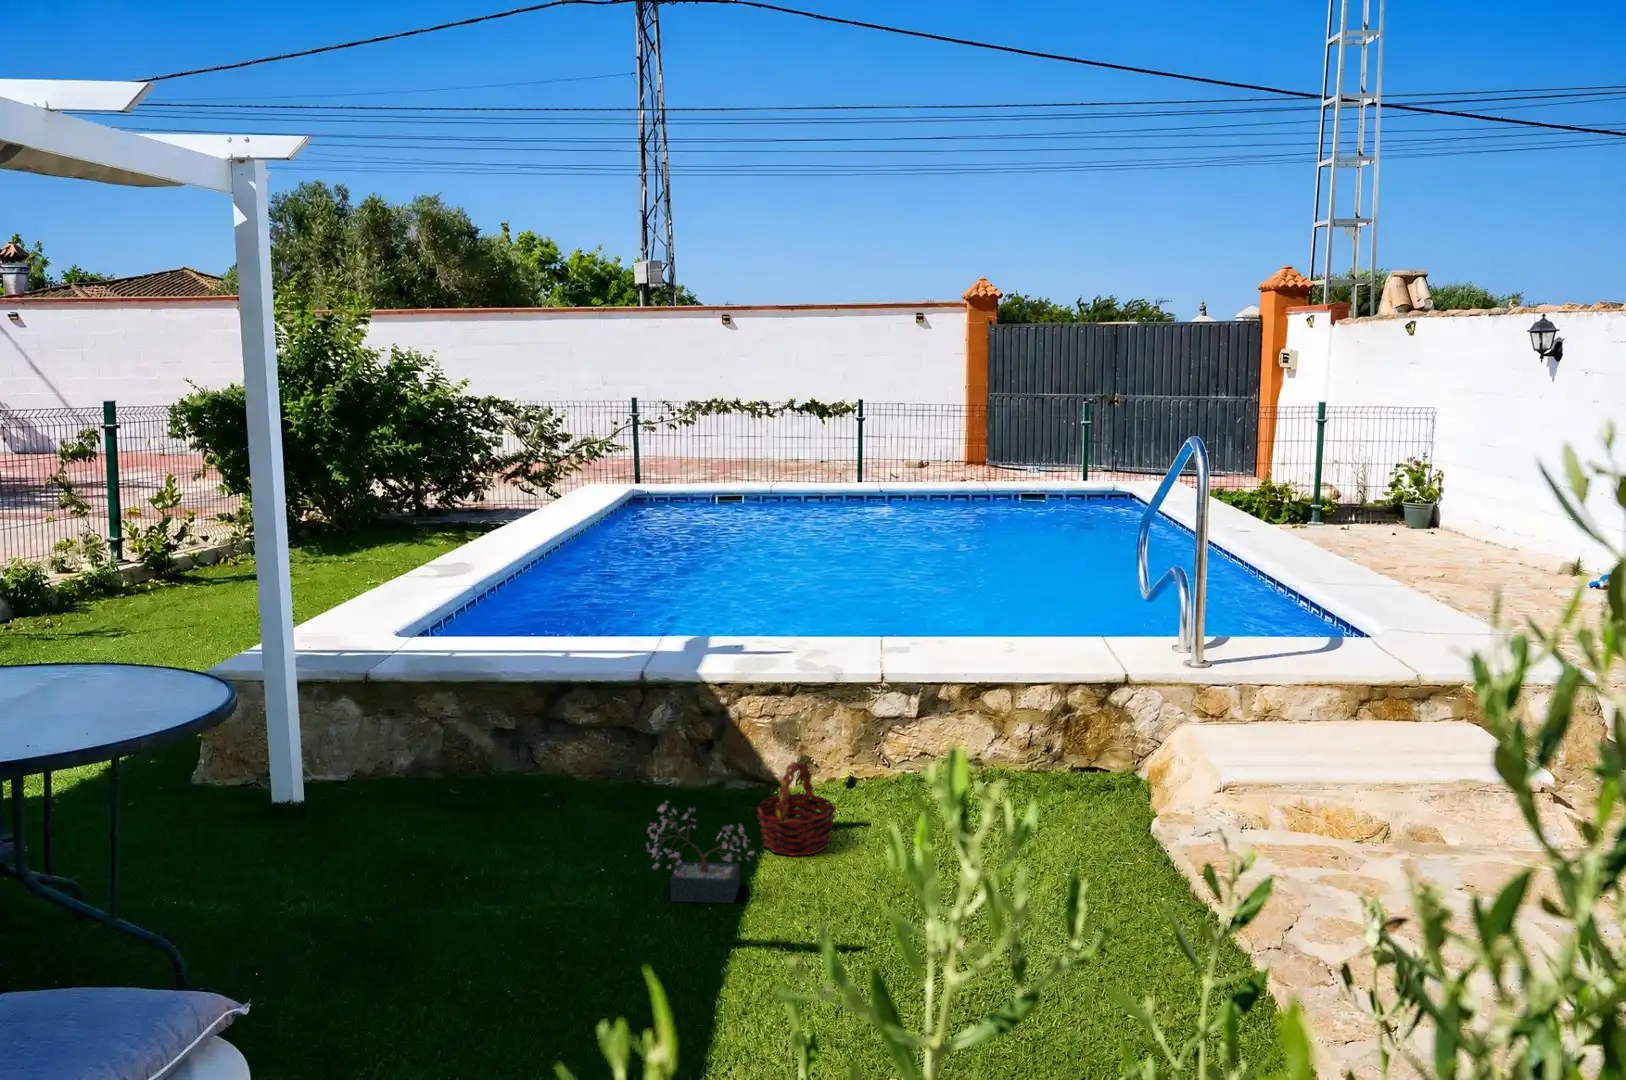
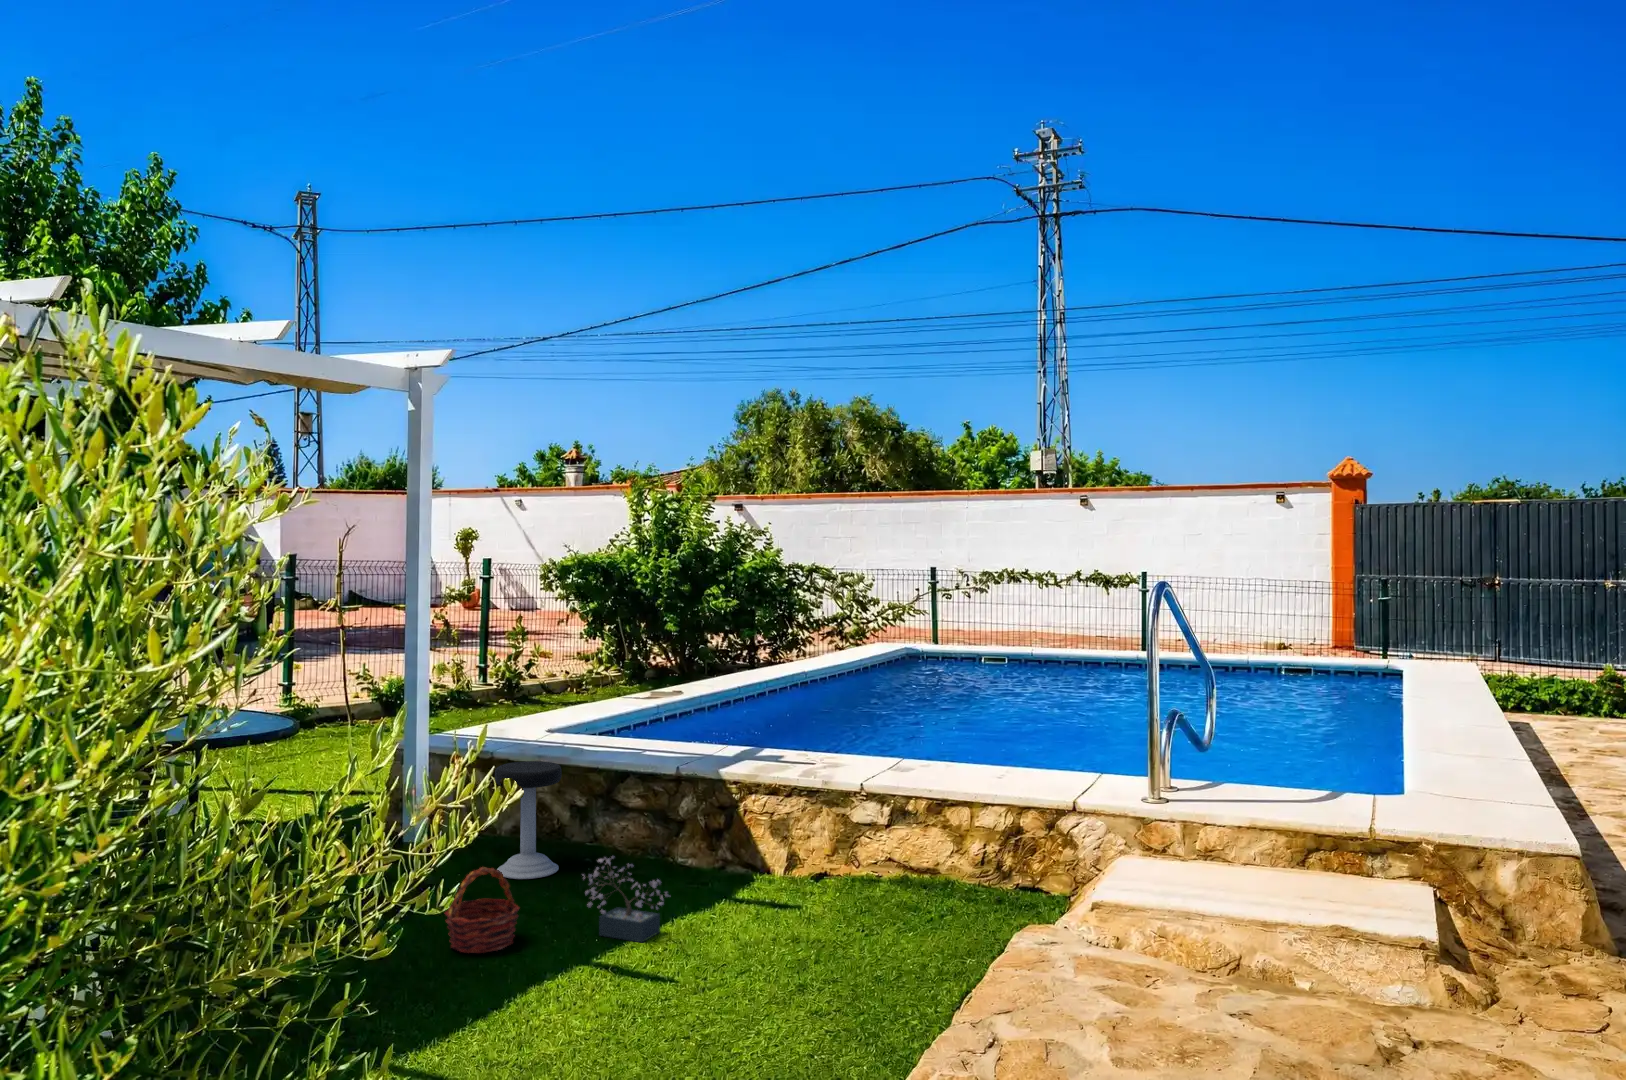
stool: none [434,683,523,836] -> present [495,761,562,879]
basket: present [756,762,837,856] -> present [445,867,519,953]

